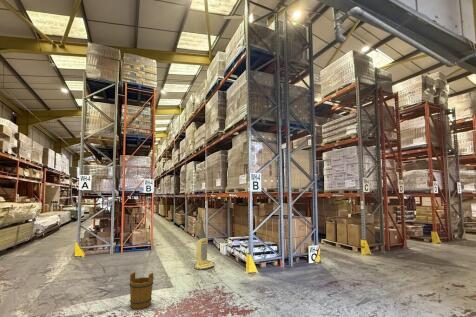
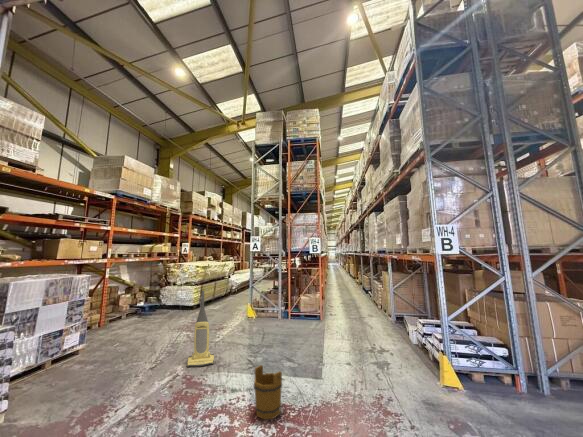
vacuum cleaner: present [194,217,214,270] -> present [187,291,214,367]

